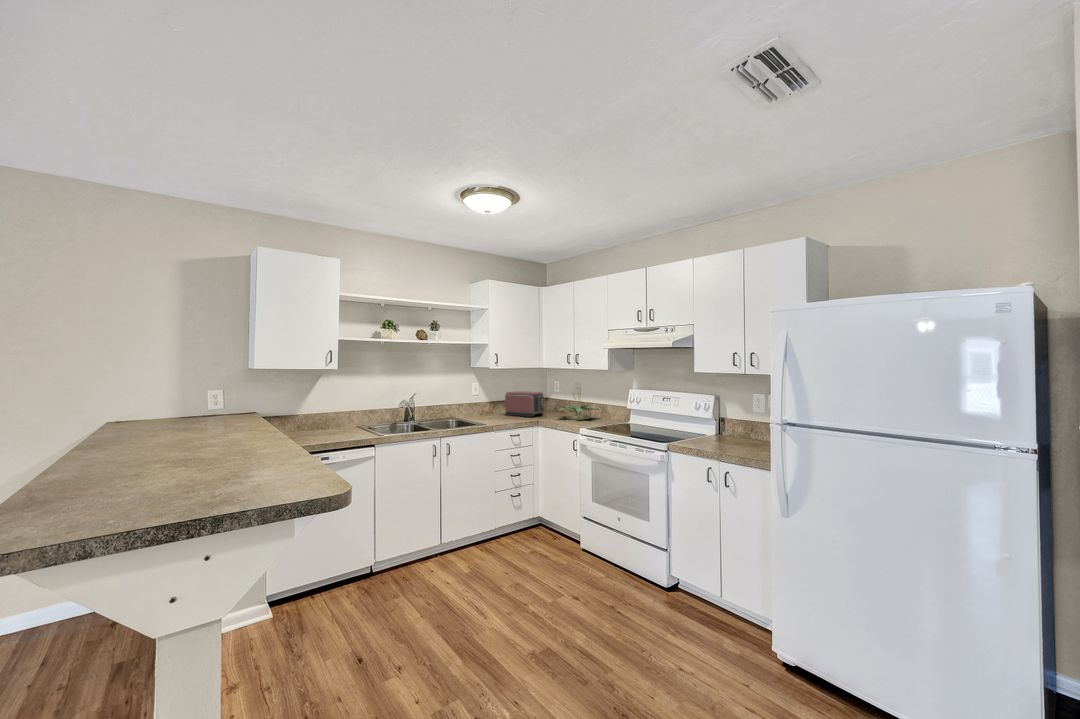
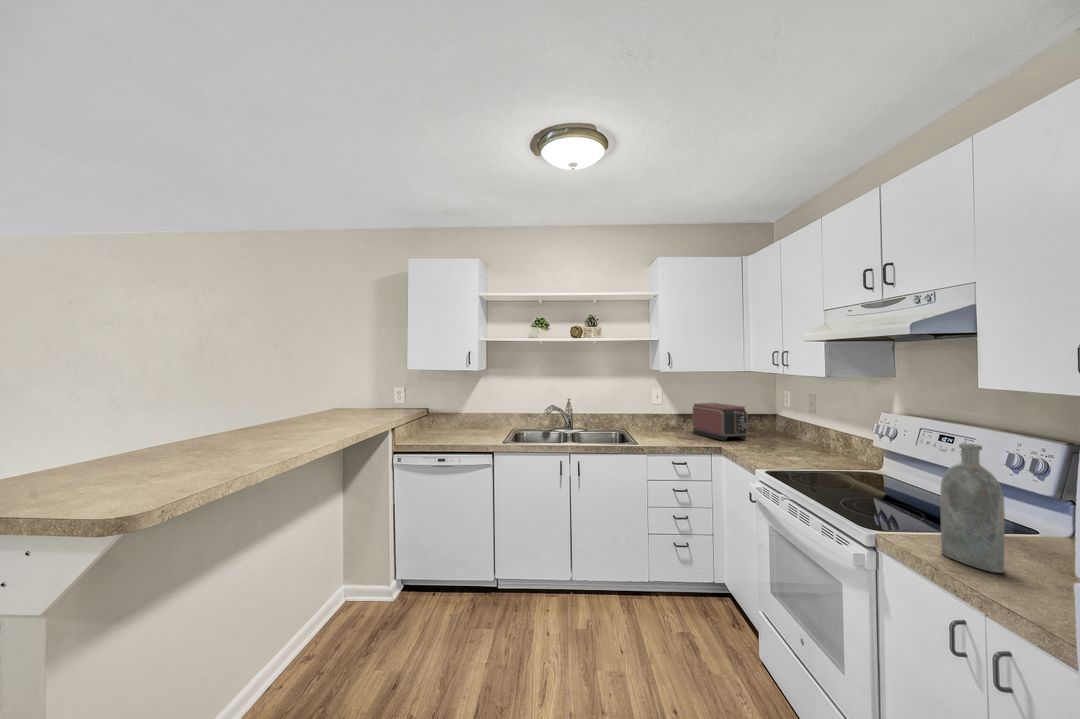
bottle: none [691,395,714,447] -> present [940,443,1005,573]
potted plant: present [559,404,596,420] -> none [754,397,834,455]

